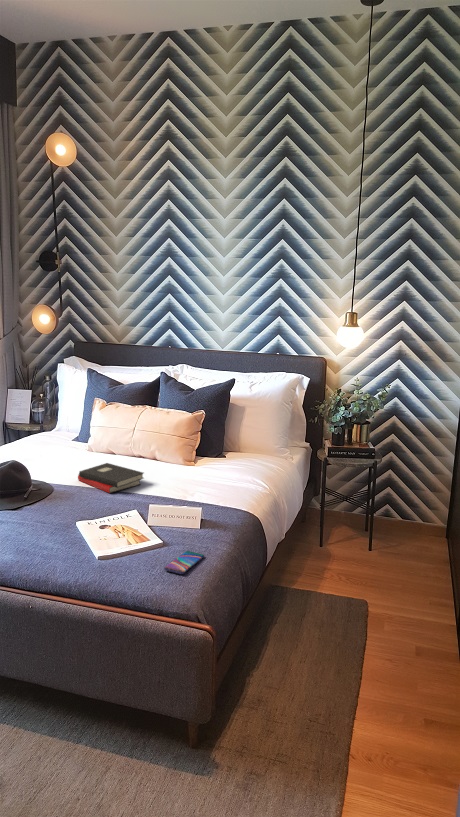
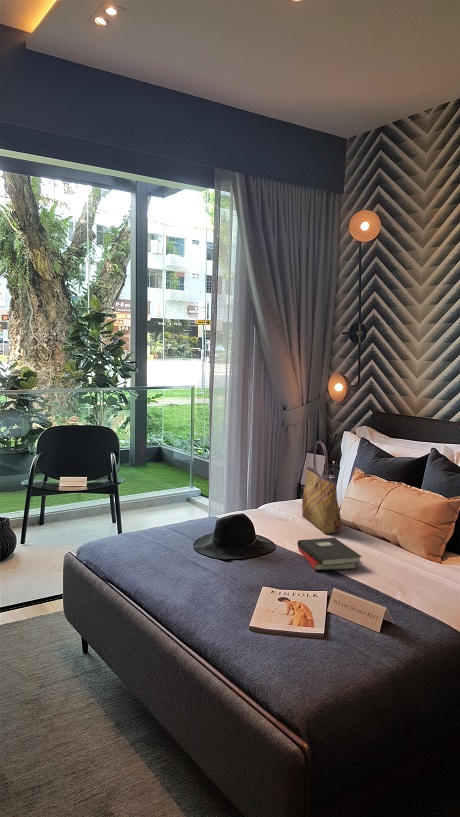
tote bag: none [49,376,100,462] -> present [302,441,341,534]
smartphone: present [164,551,204,574] -> none [284,662,346,690]

